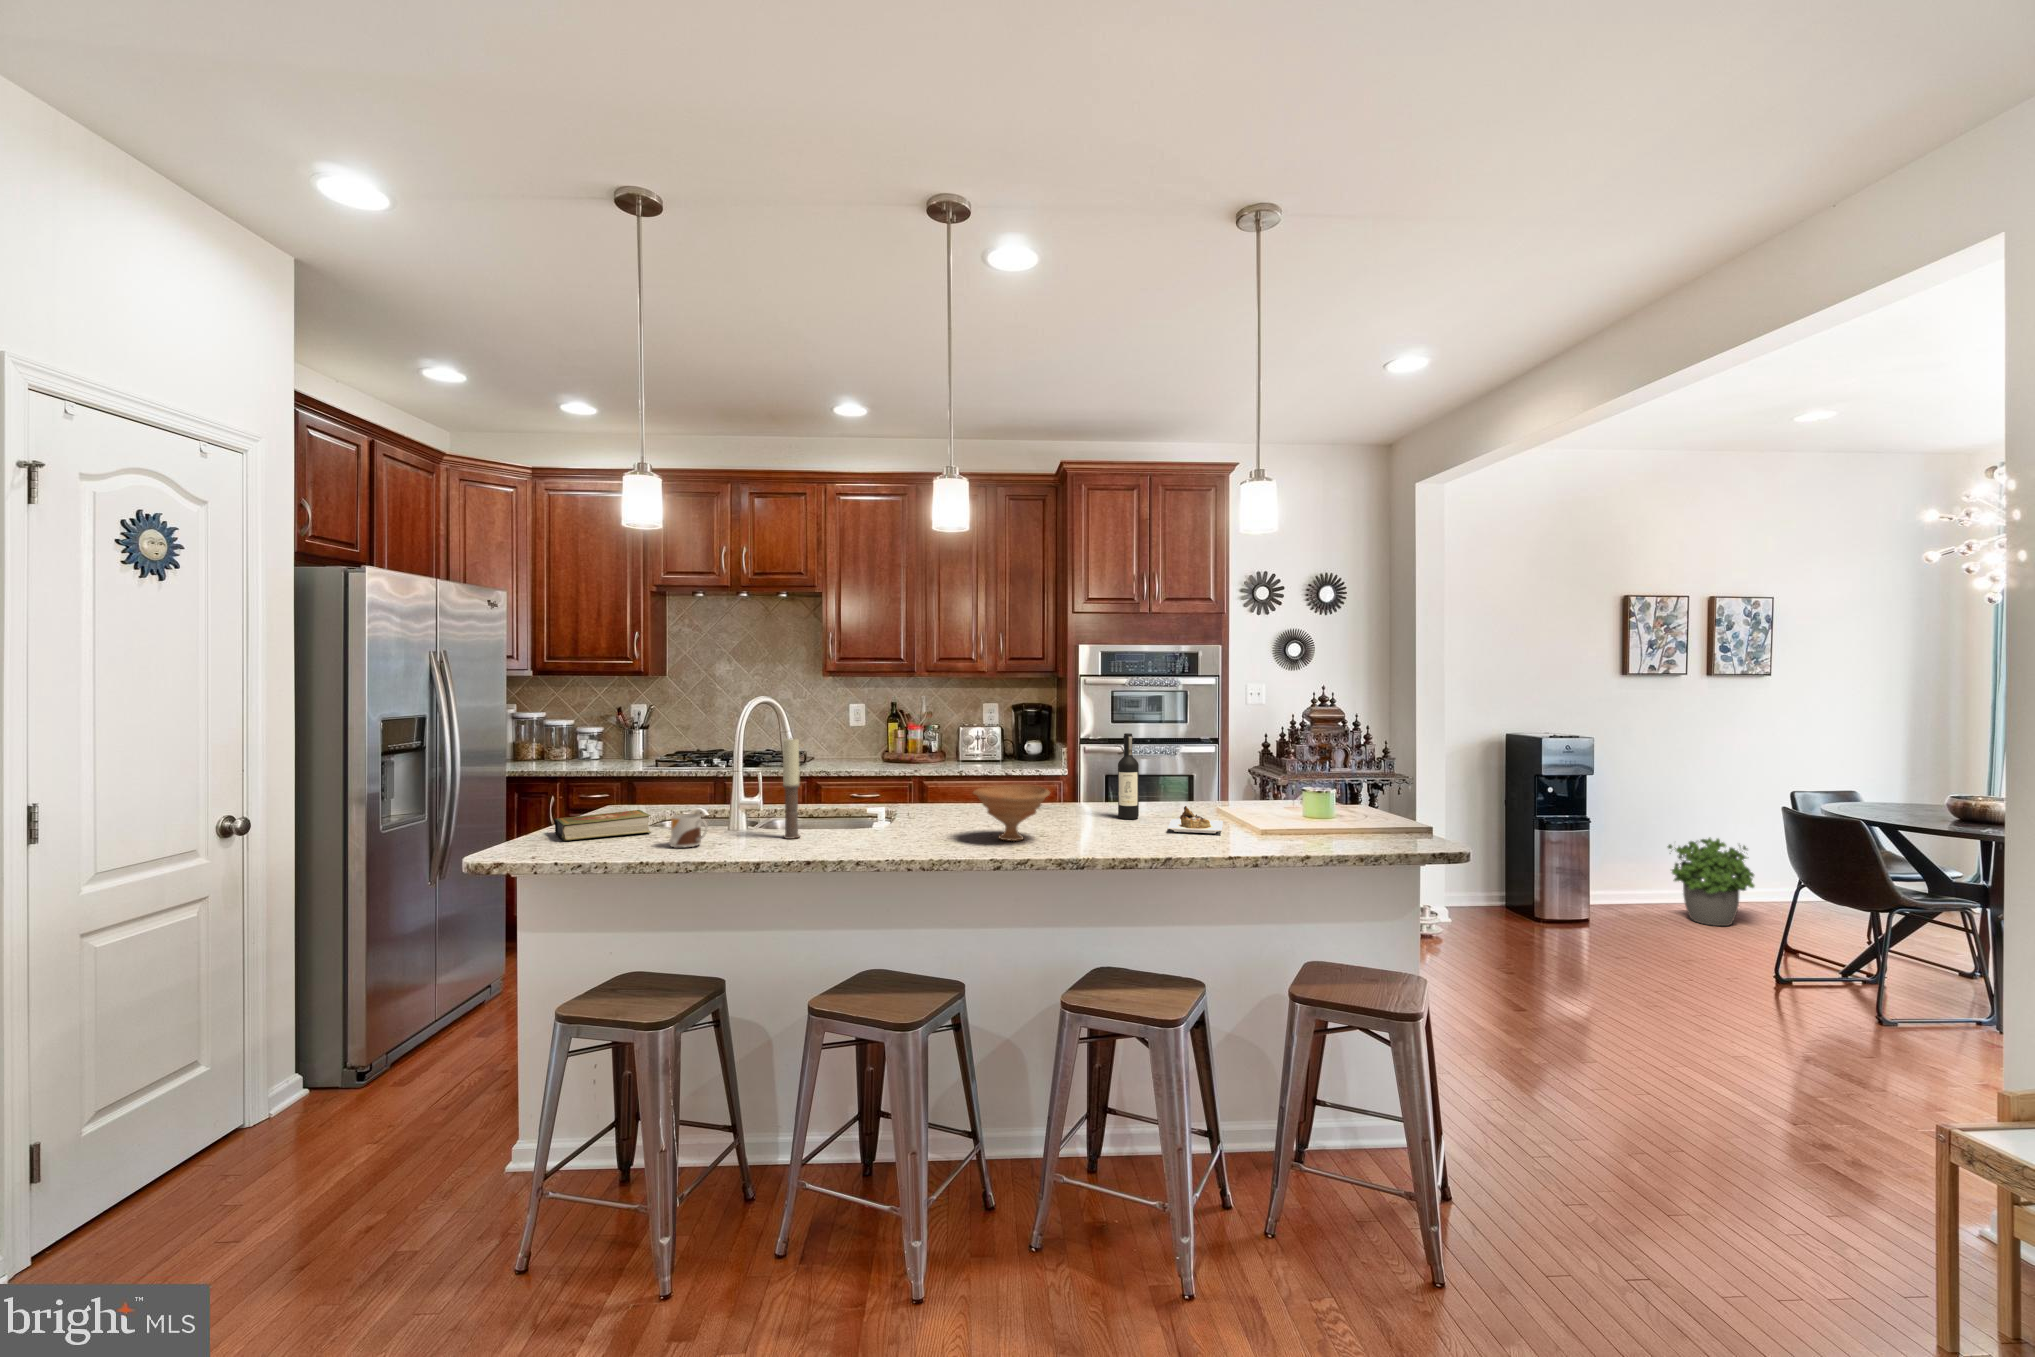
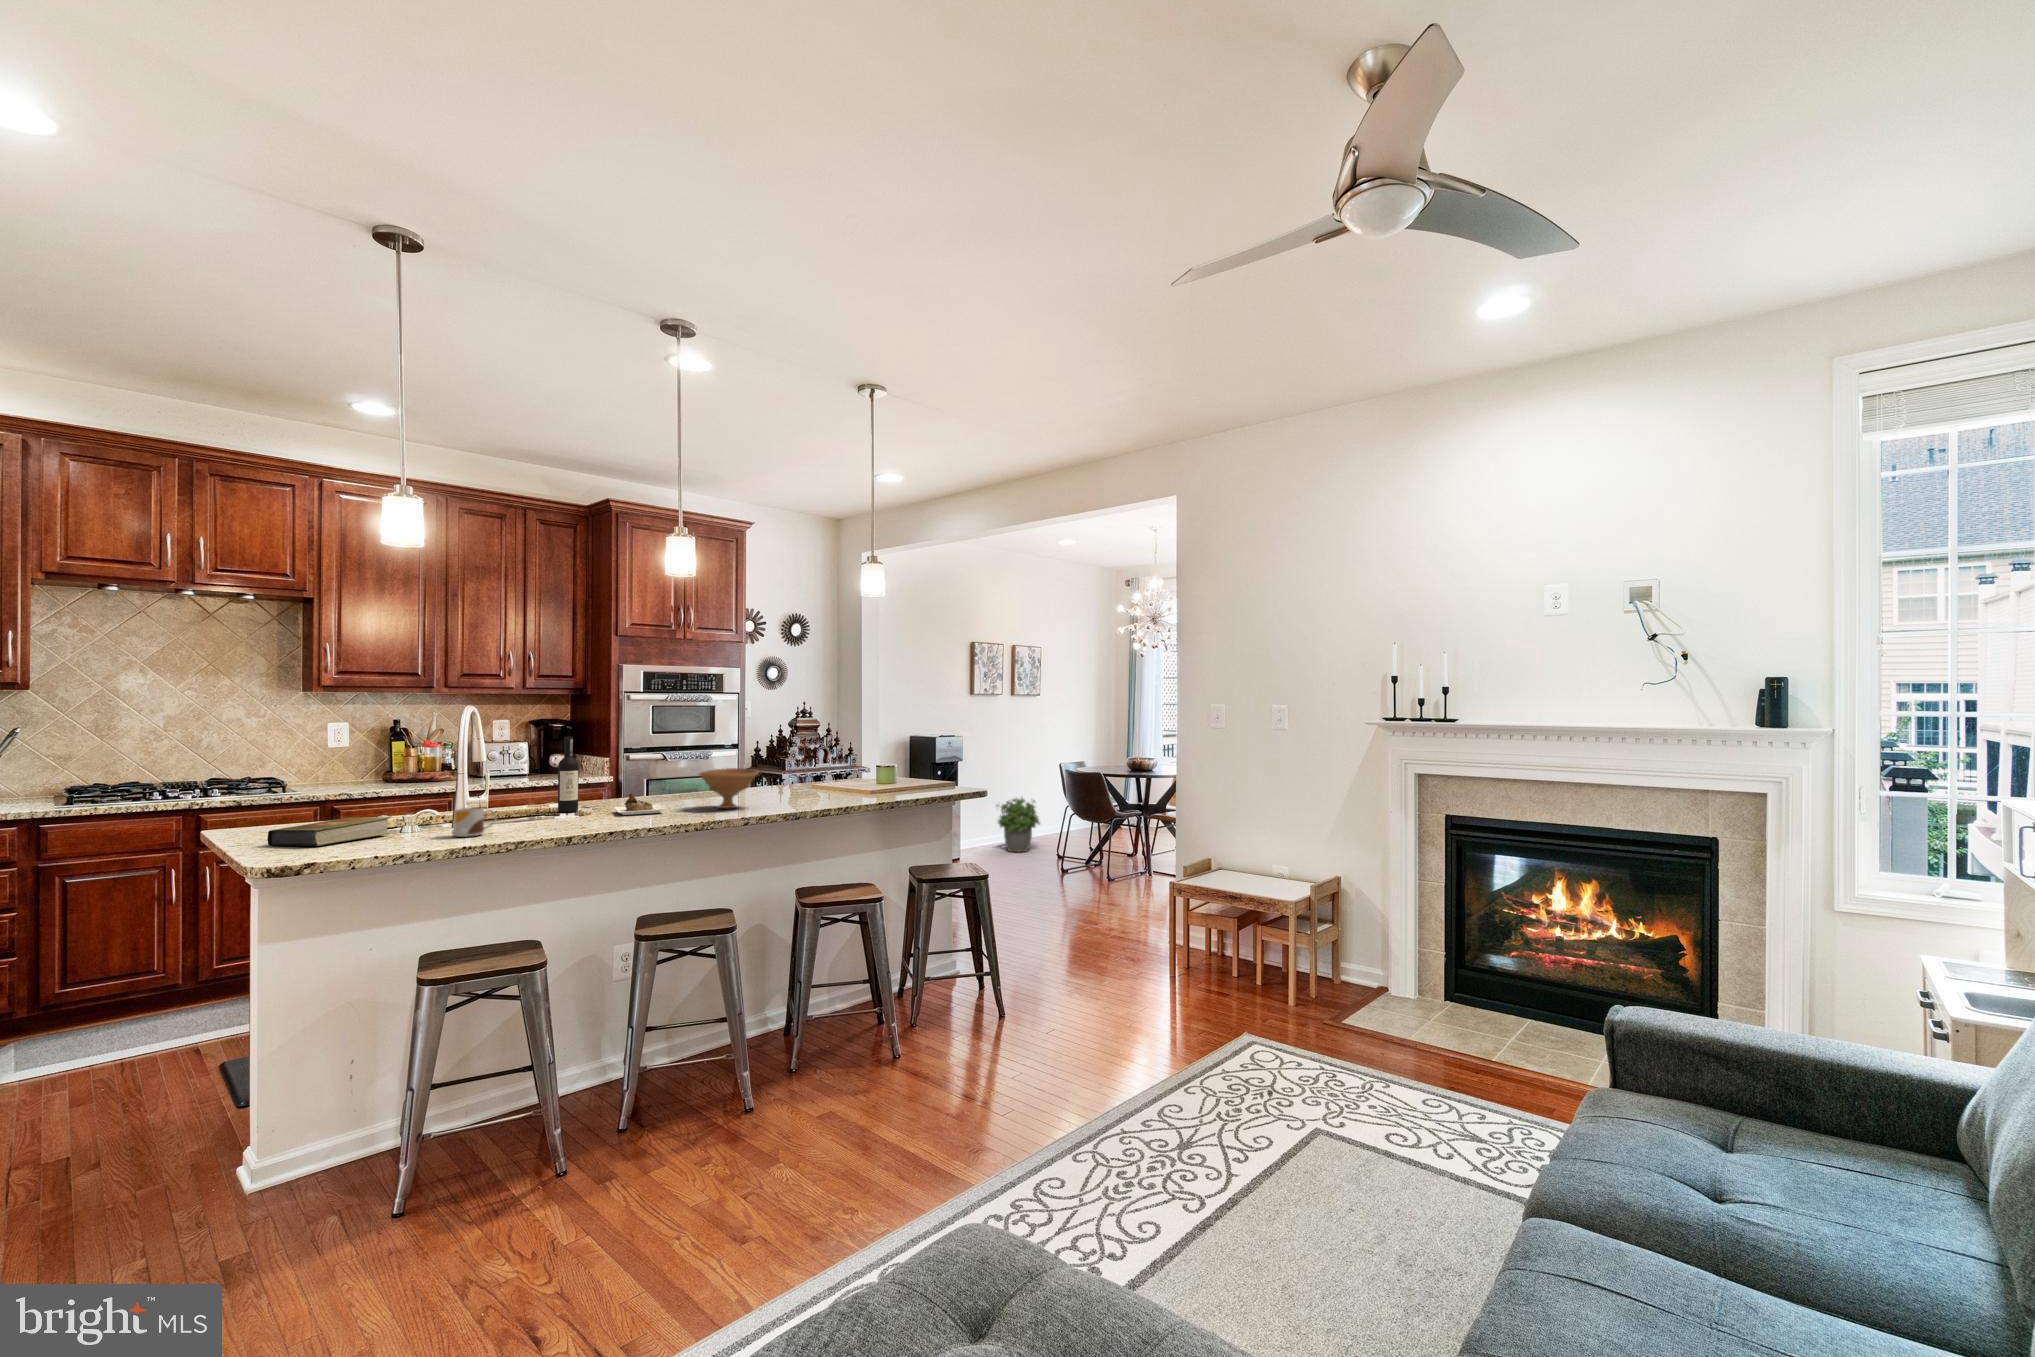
wine bottle: present [1118,733,1223,833] -> present [558,737,665,815]
candle: present [783,738,800,839] -> none [538,737,556,824]

